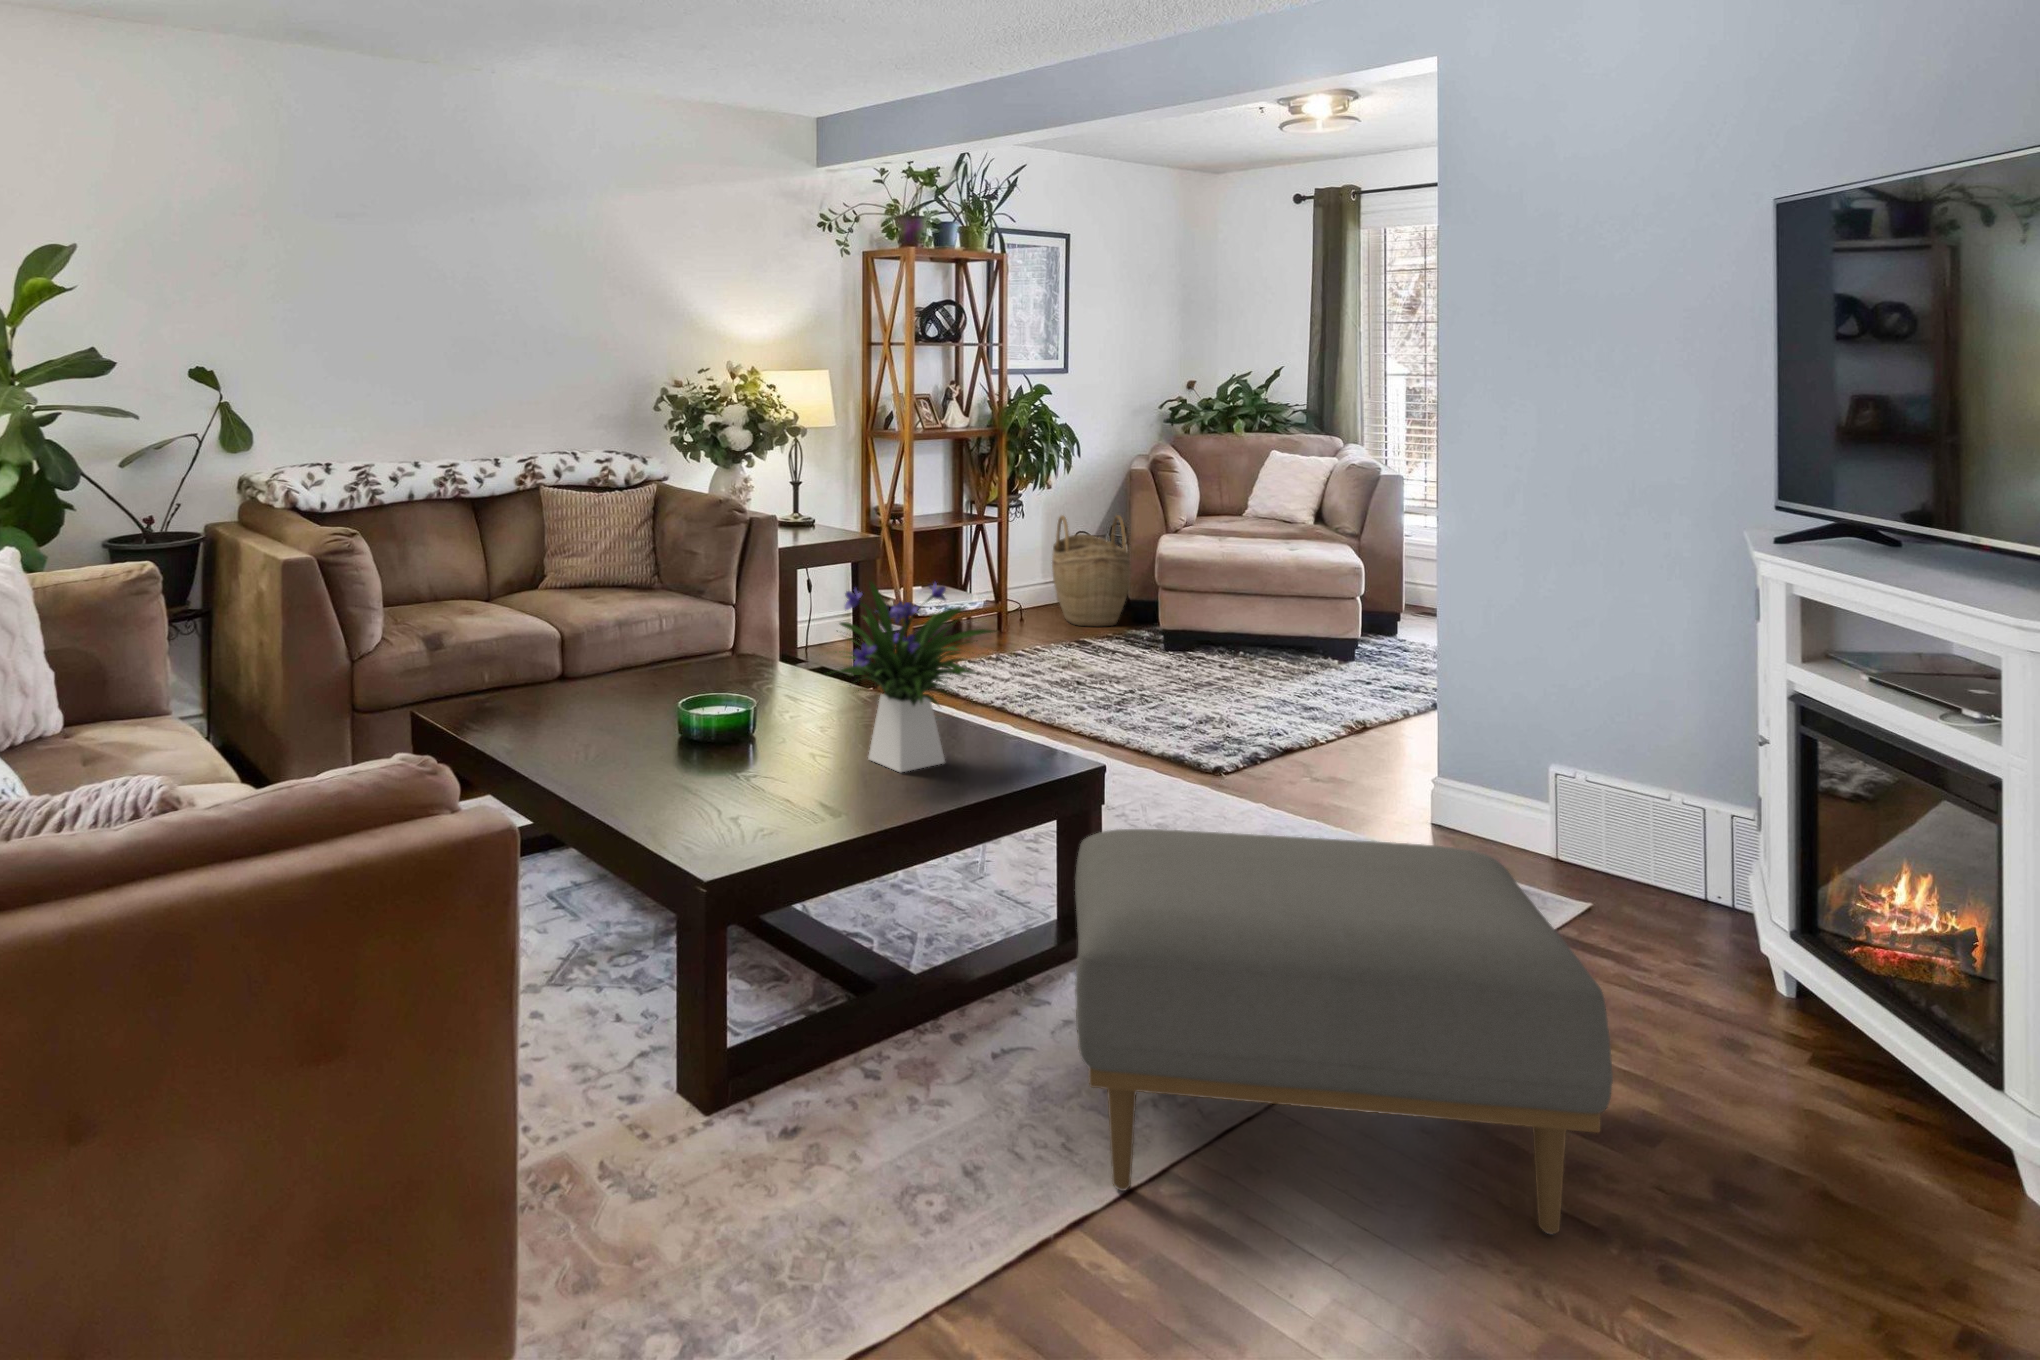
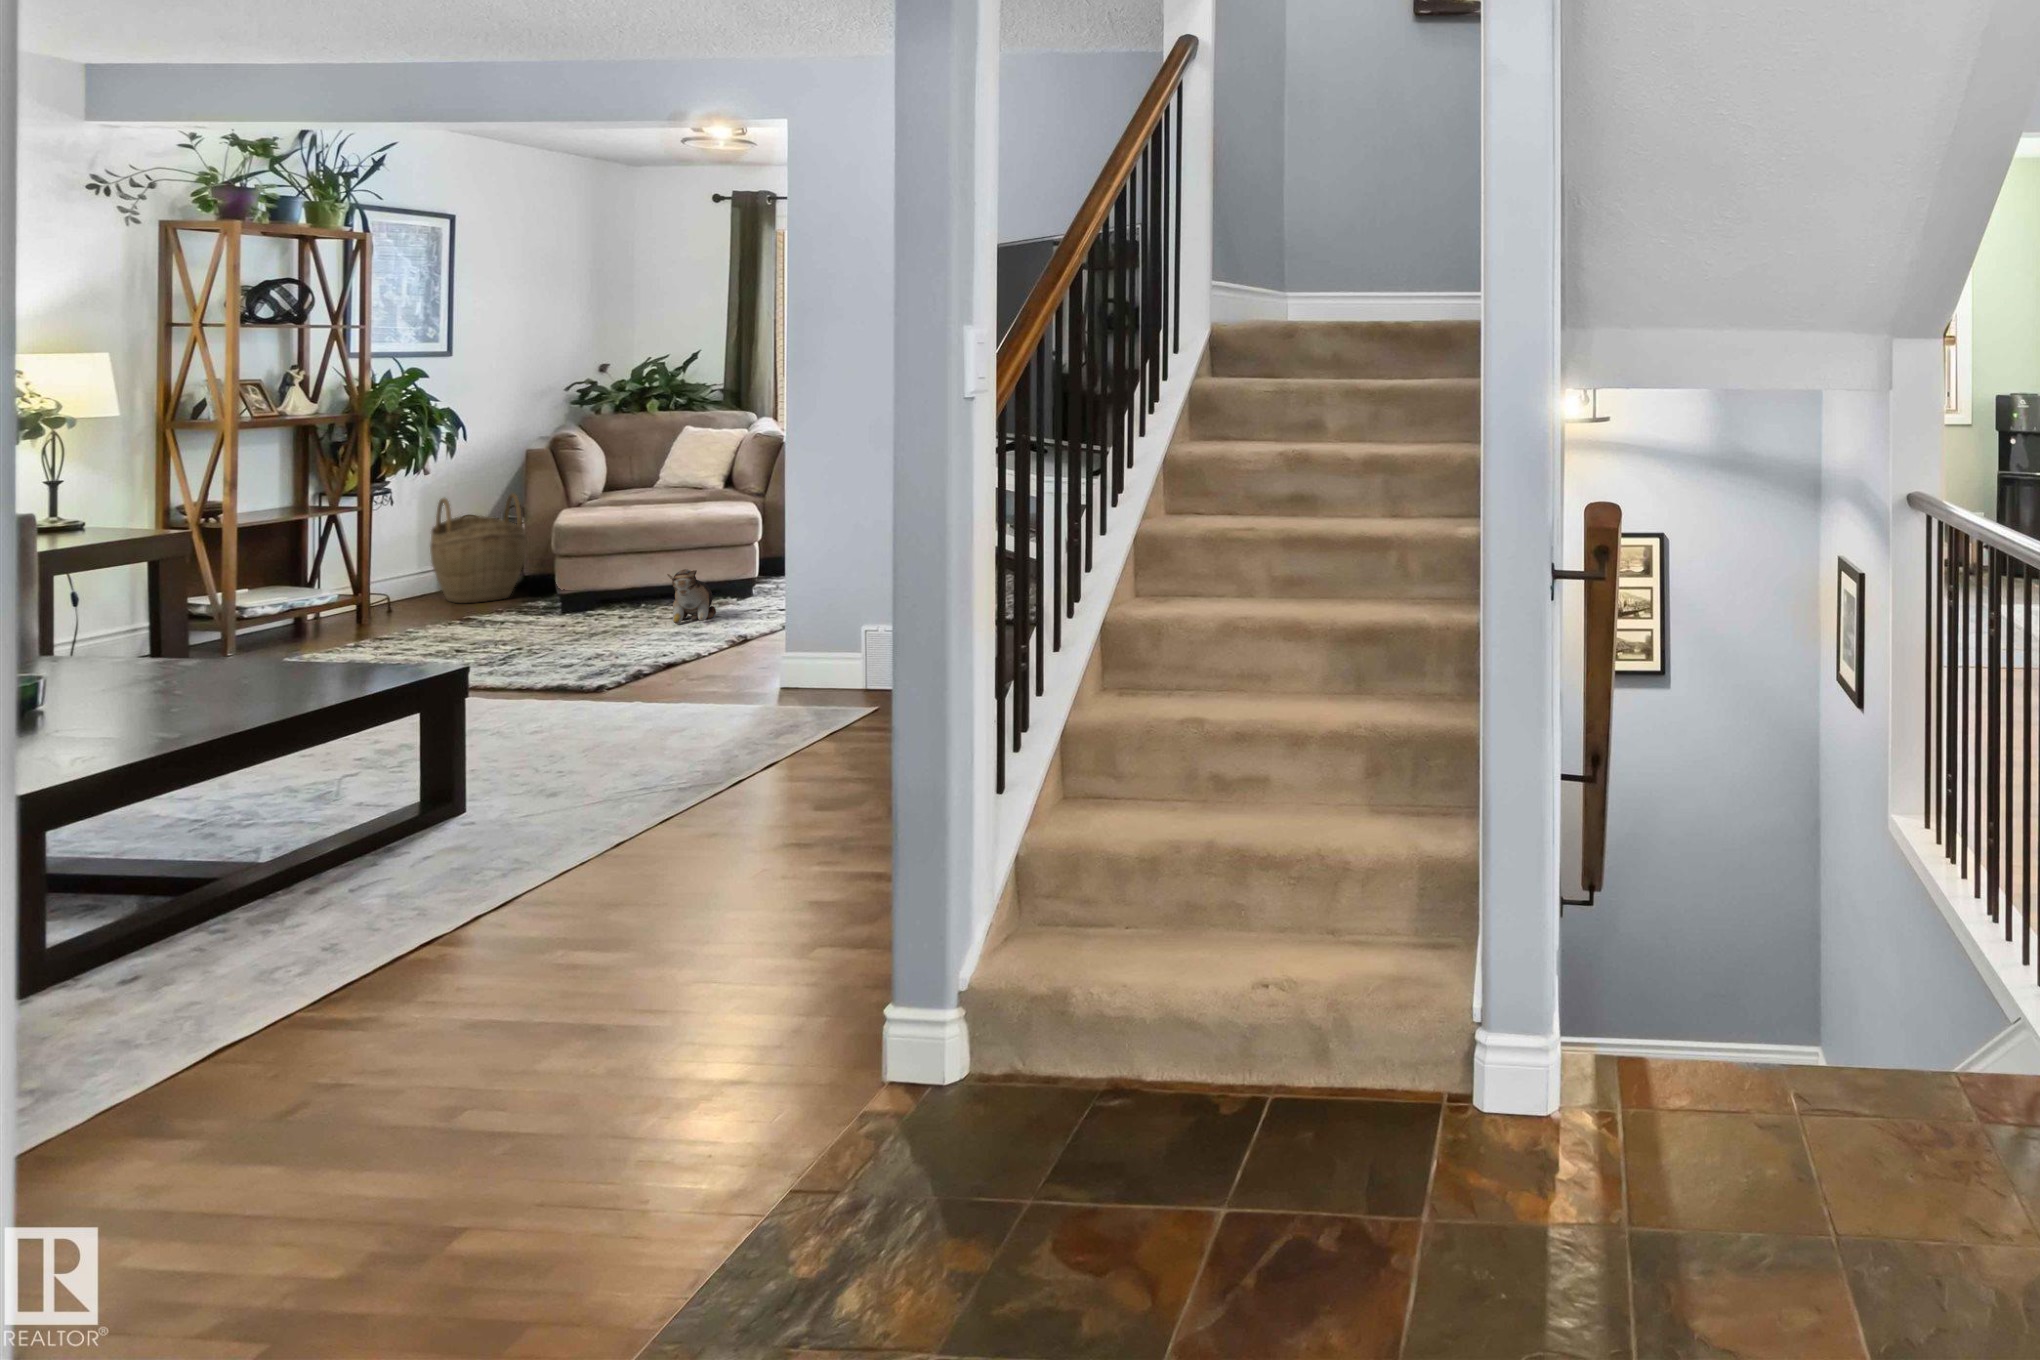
flower arrangement: present [830,582,994,773] -> none [129,539,355,708]
plush toy: none [1271,624,1321,689] -> present [667,569,716,624]
ottoman: present [1075,829,1613,1234] -> none [427,667,823,936]

